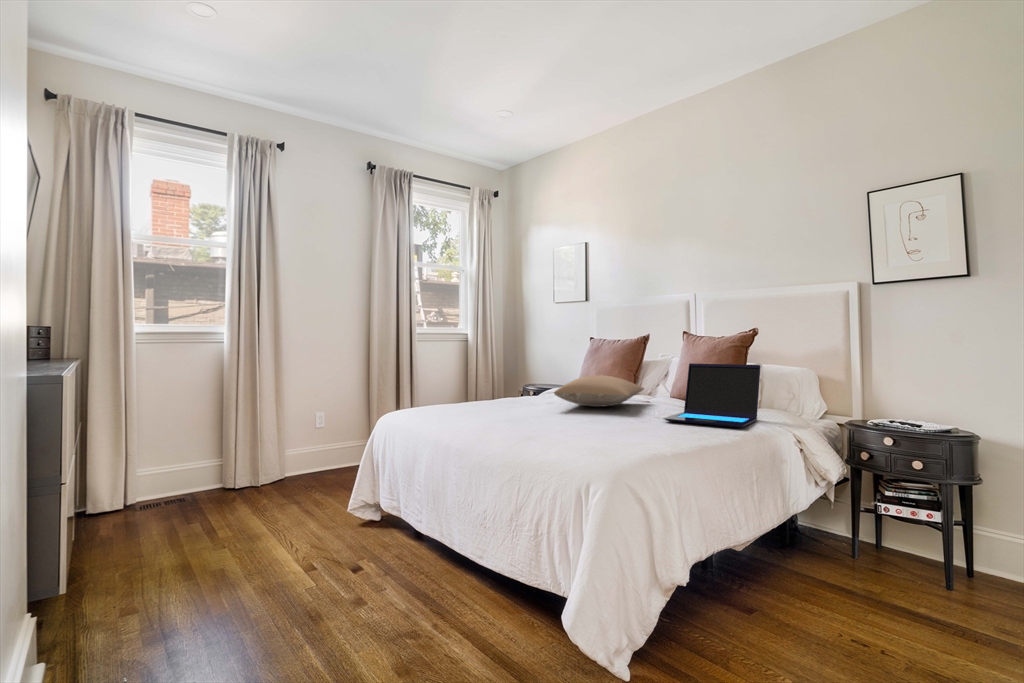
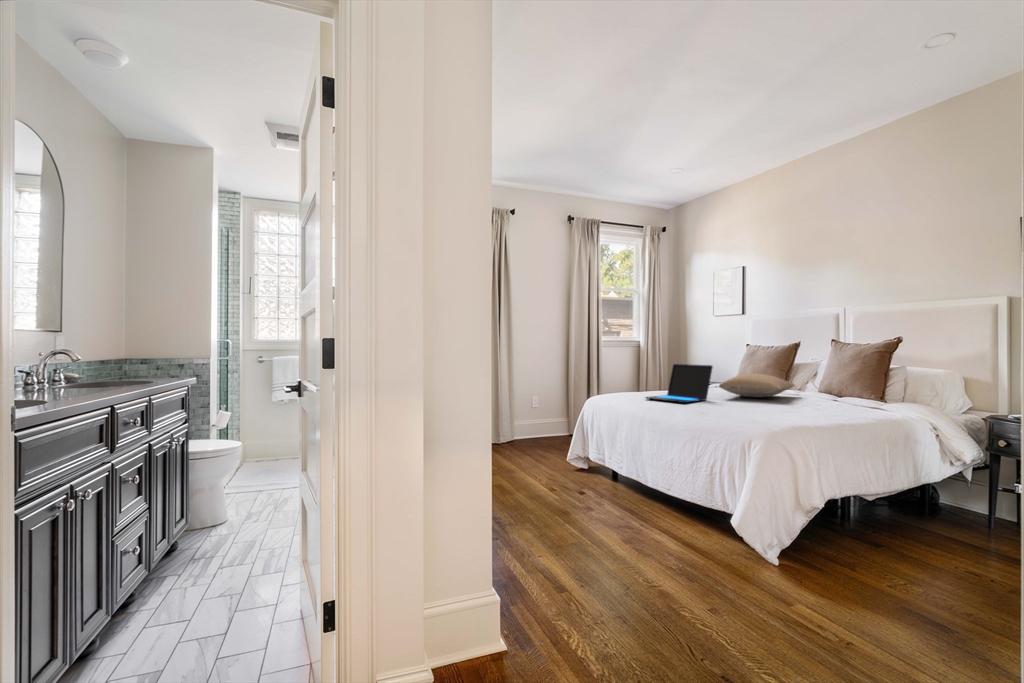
laptop: present [663,363,761,428] -> present [646,364,713,403]

